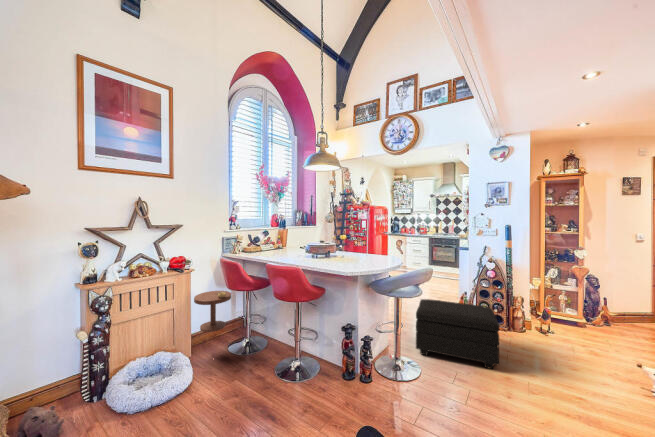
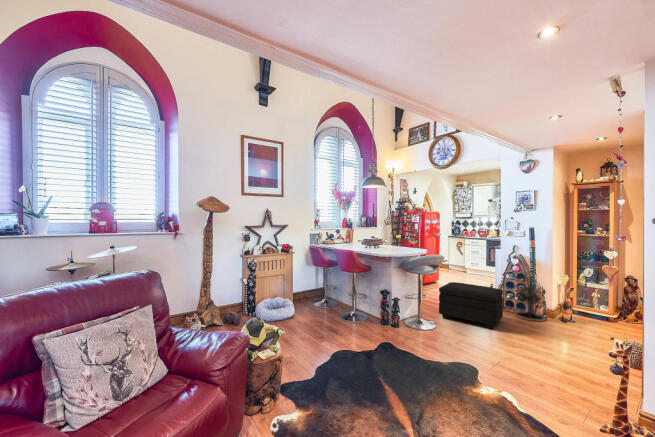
potted tree: none [493,280,535,344] -> present [515,276,545,321]
side table: present [194,291,231,332] -> none [295,266,316,307]

